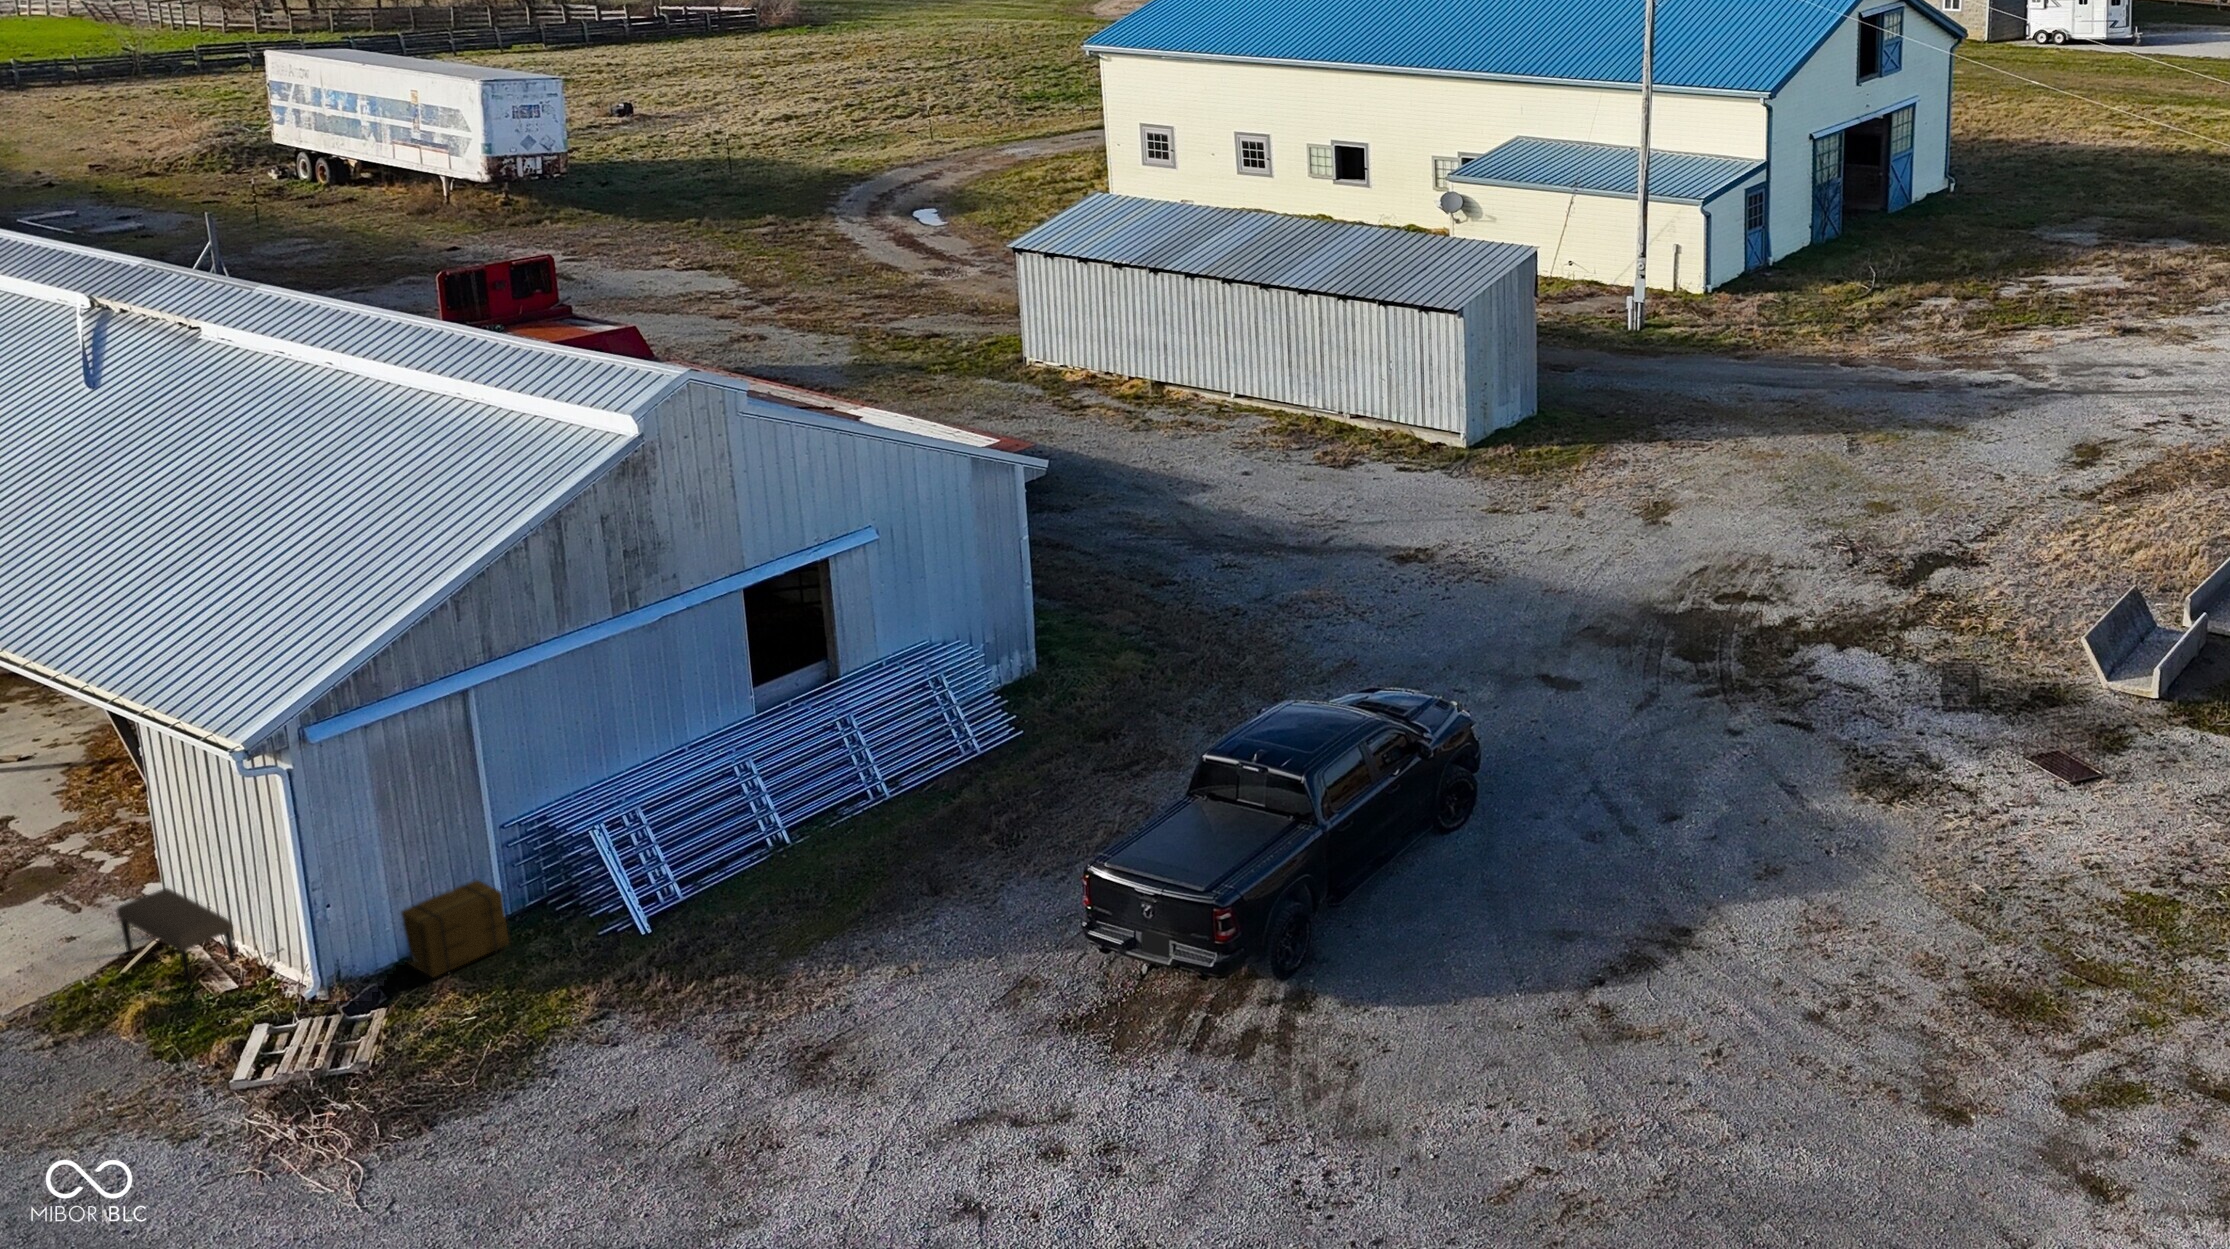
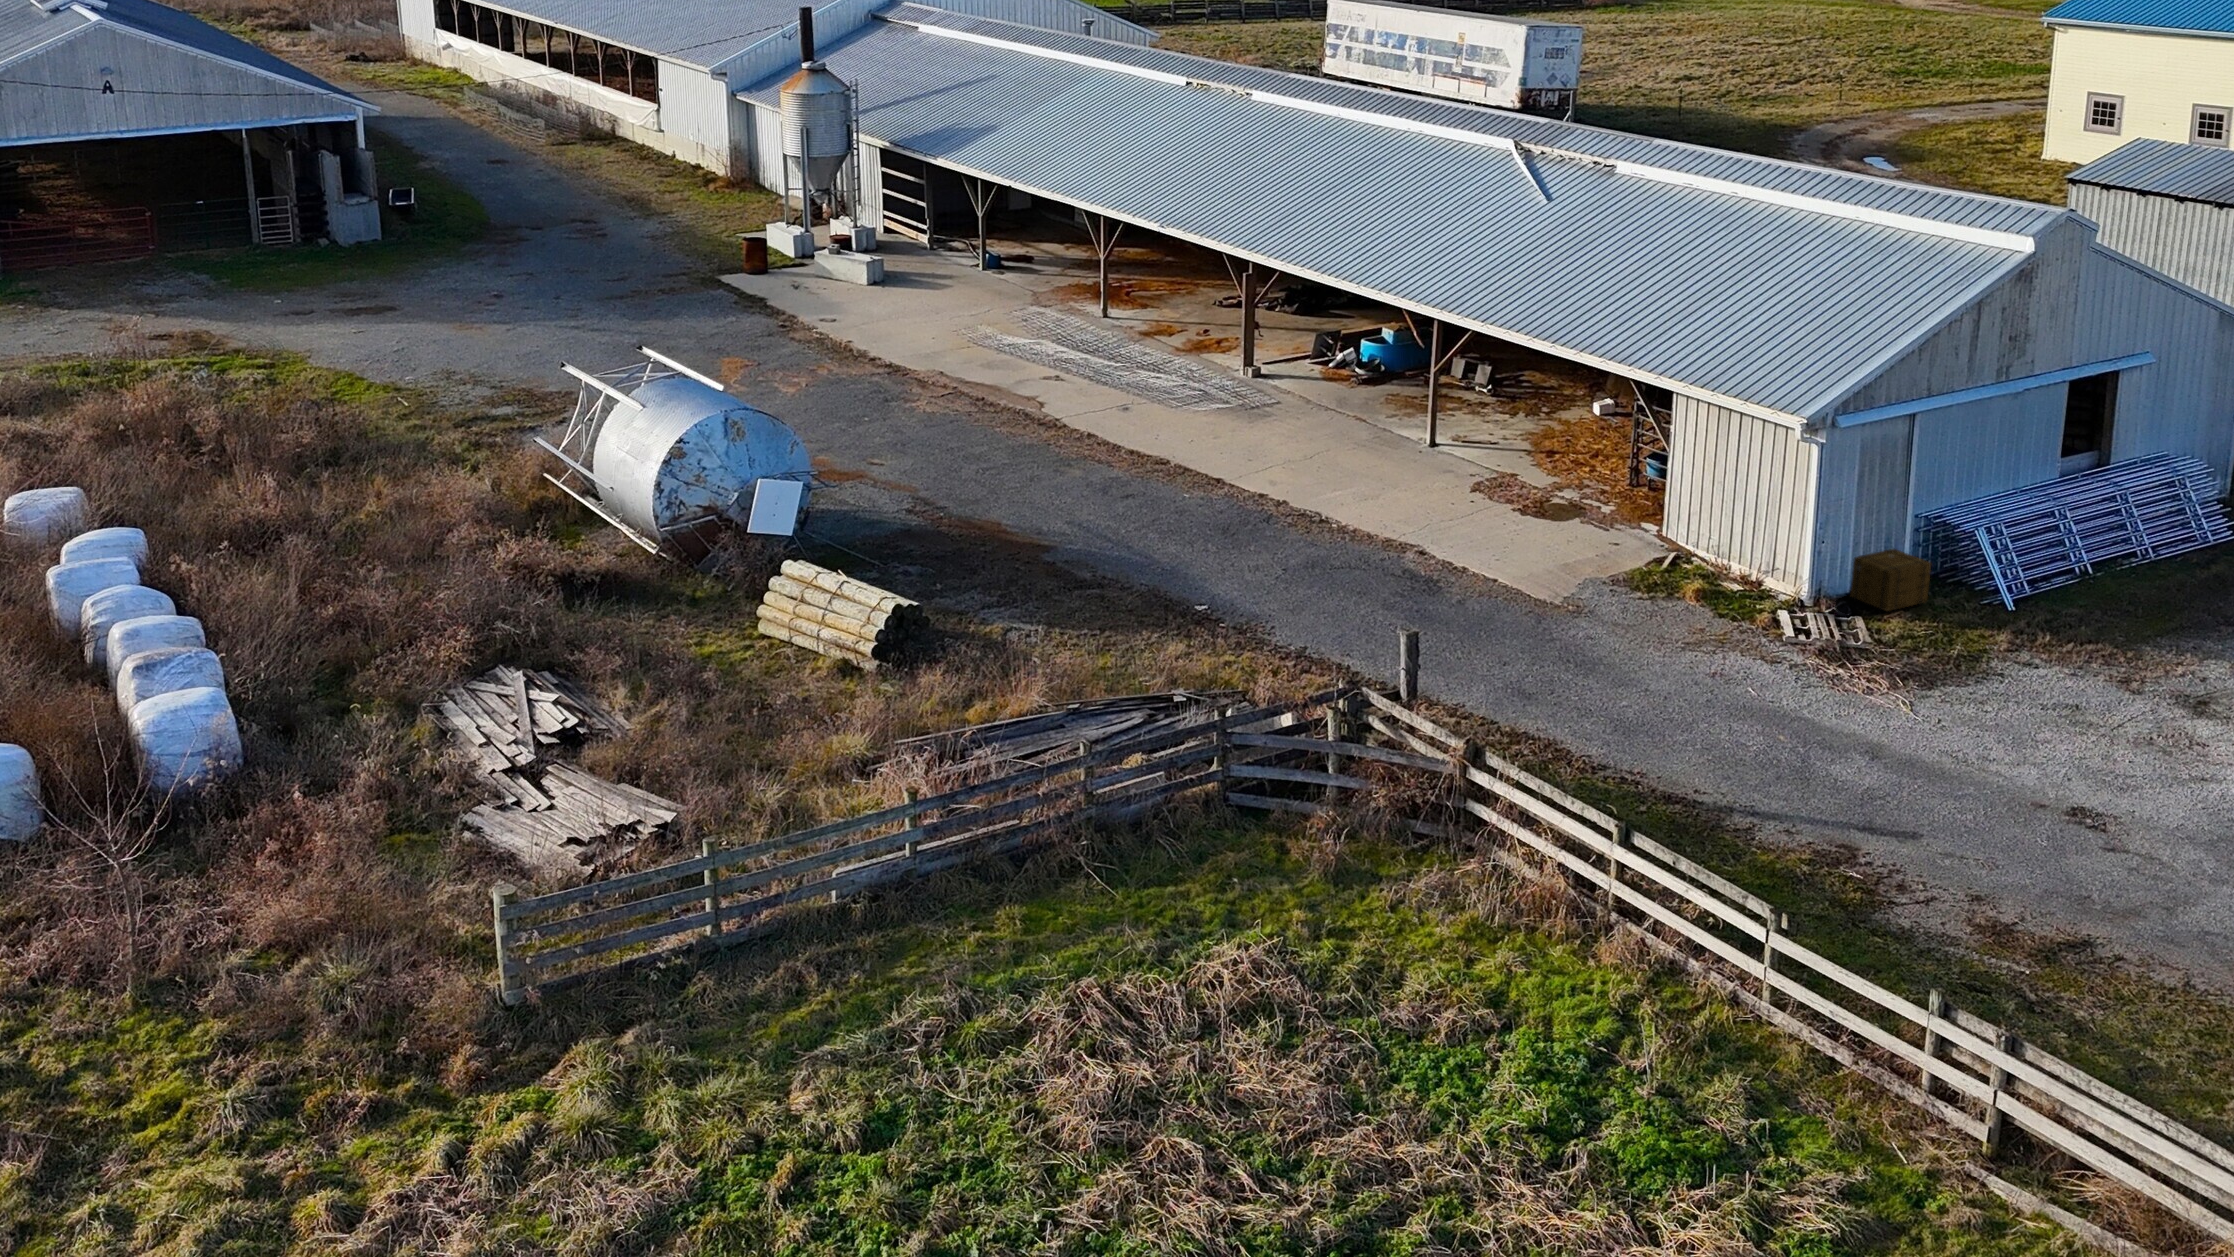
bench: present [117,888,236,987] -> none [1653,523,1741,587]

